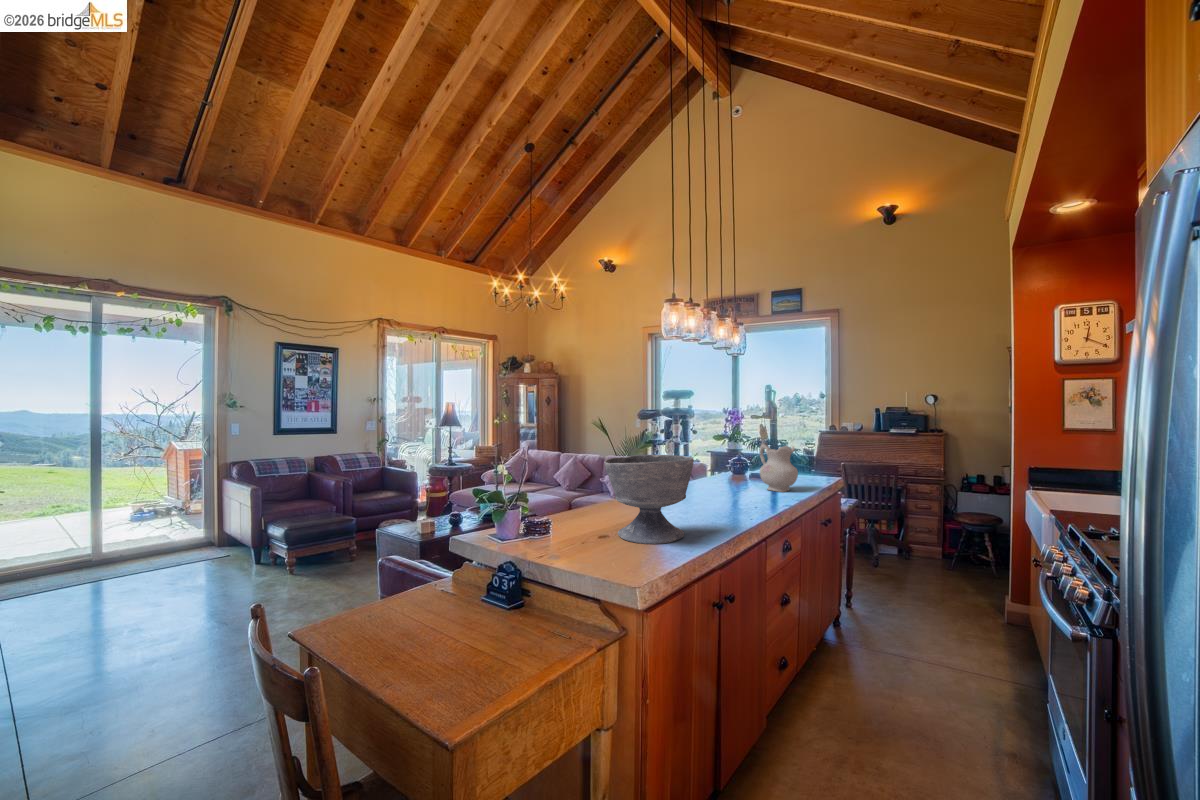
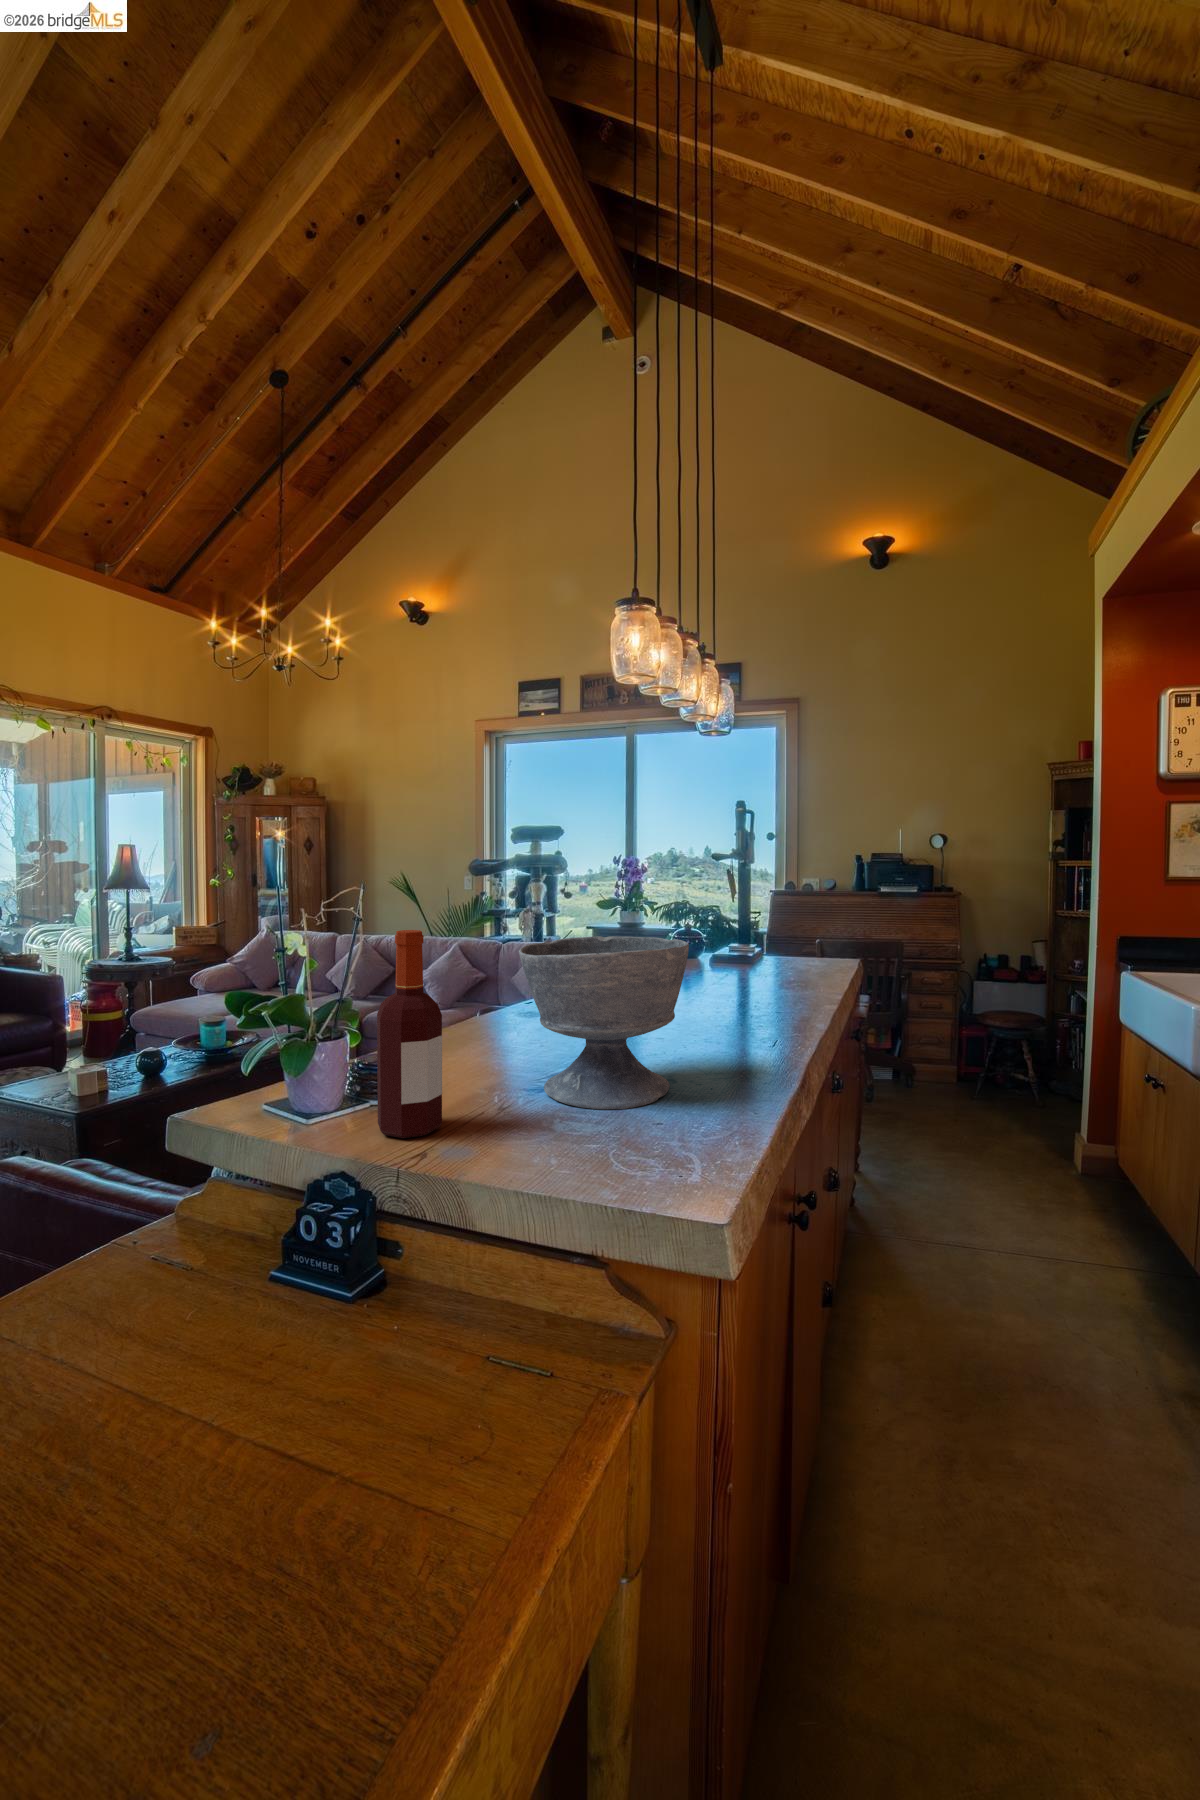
ceramic pitcher: present [760,442,798,492] -> none [722,912,784,993]
bottle: none [531,449,560,548] -> present [377,930,442,1138]

